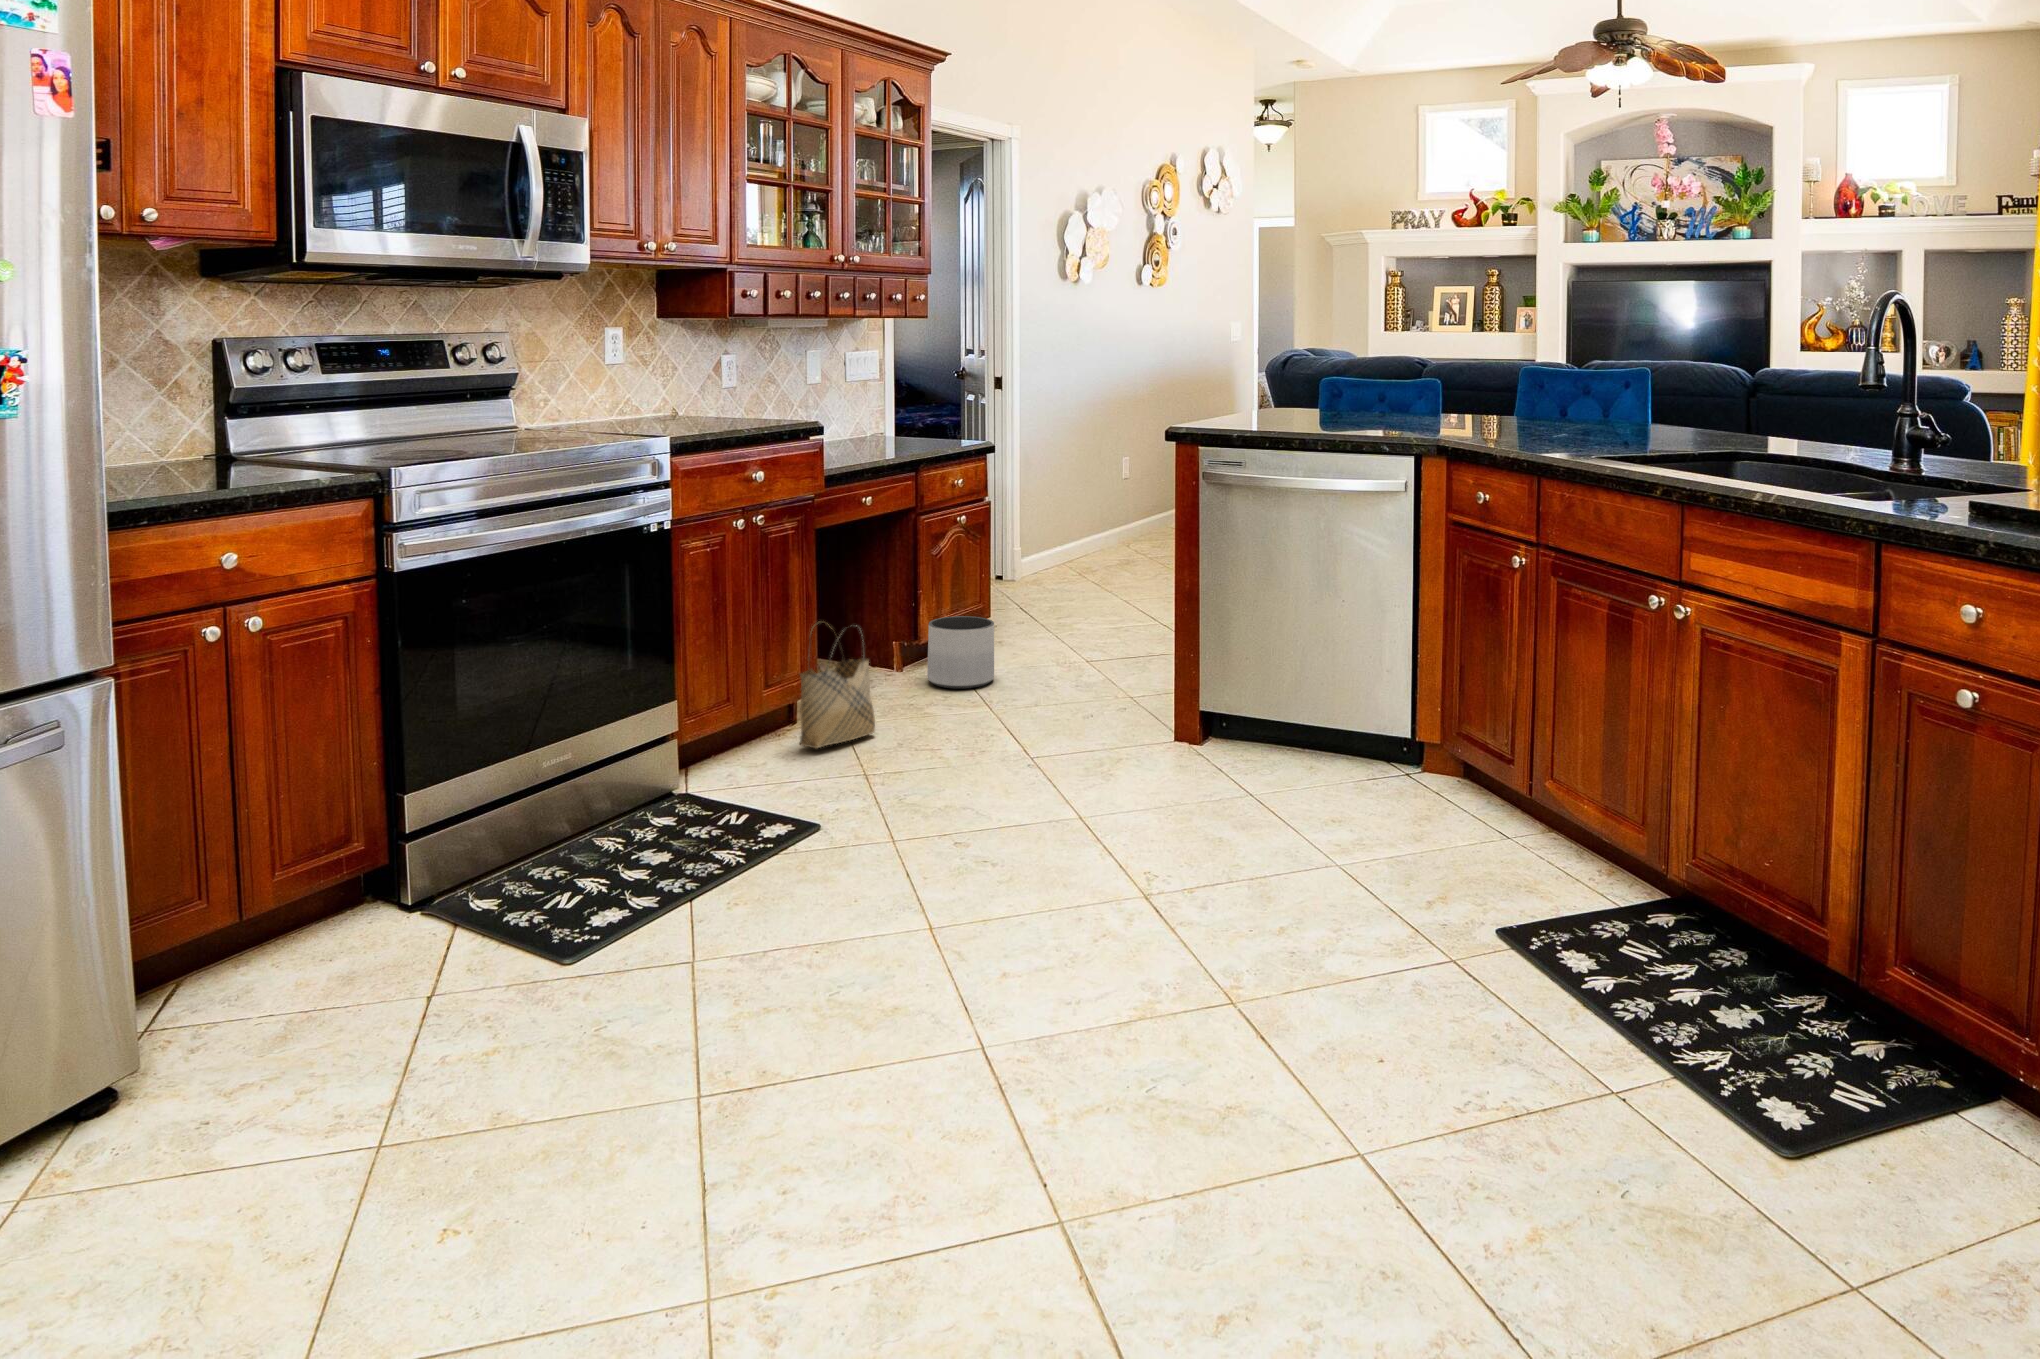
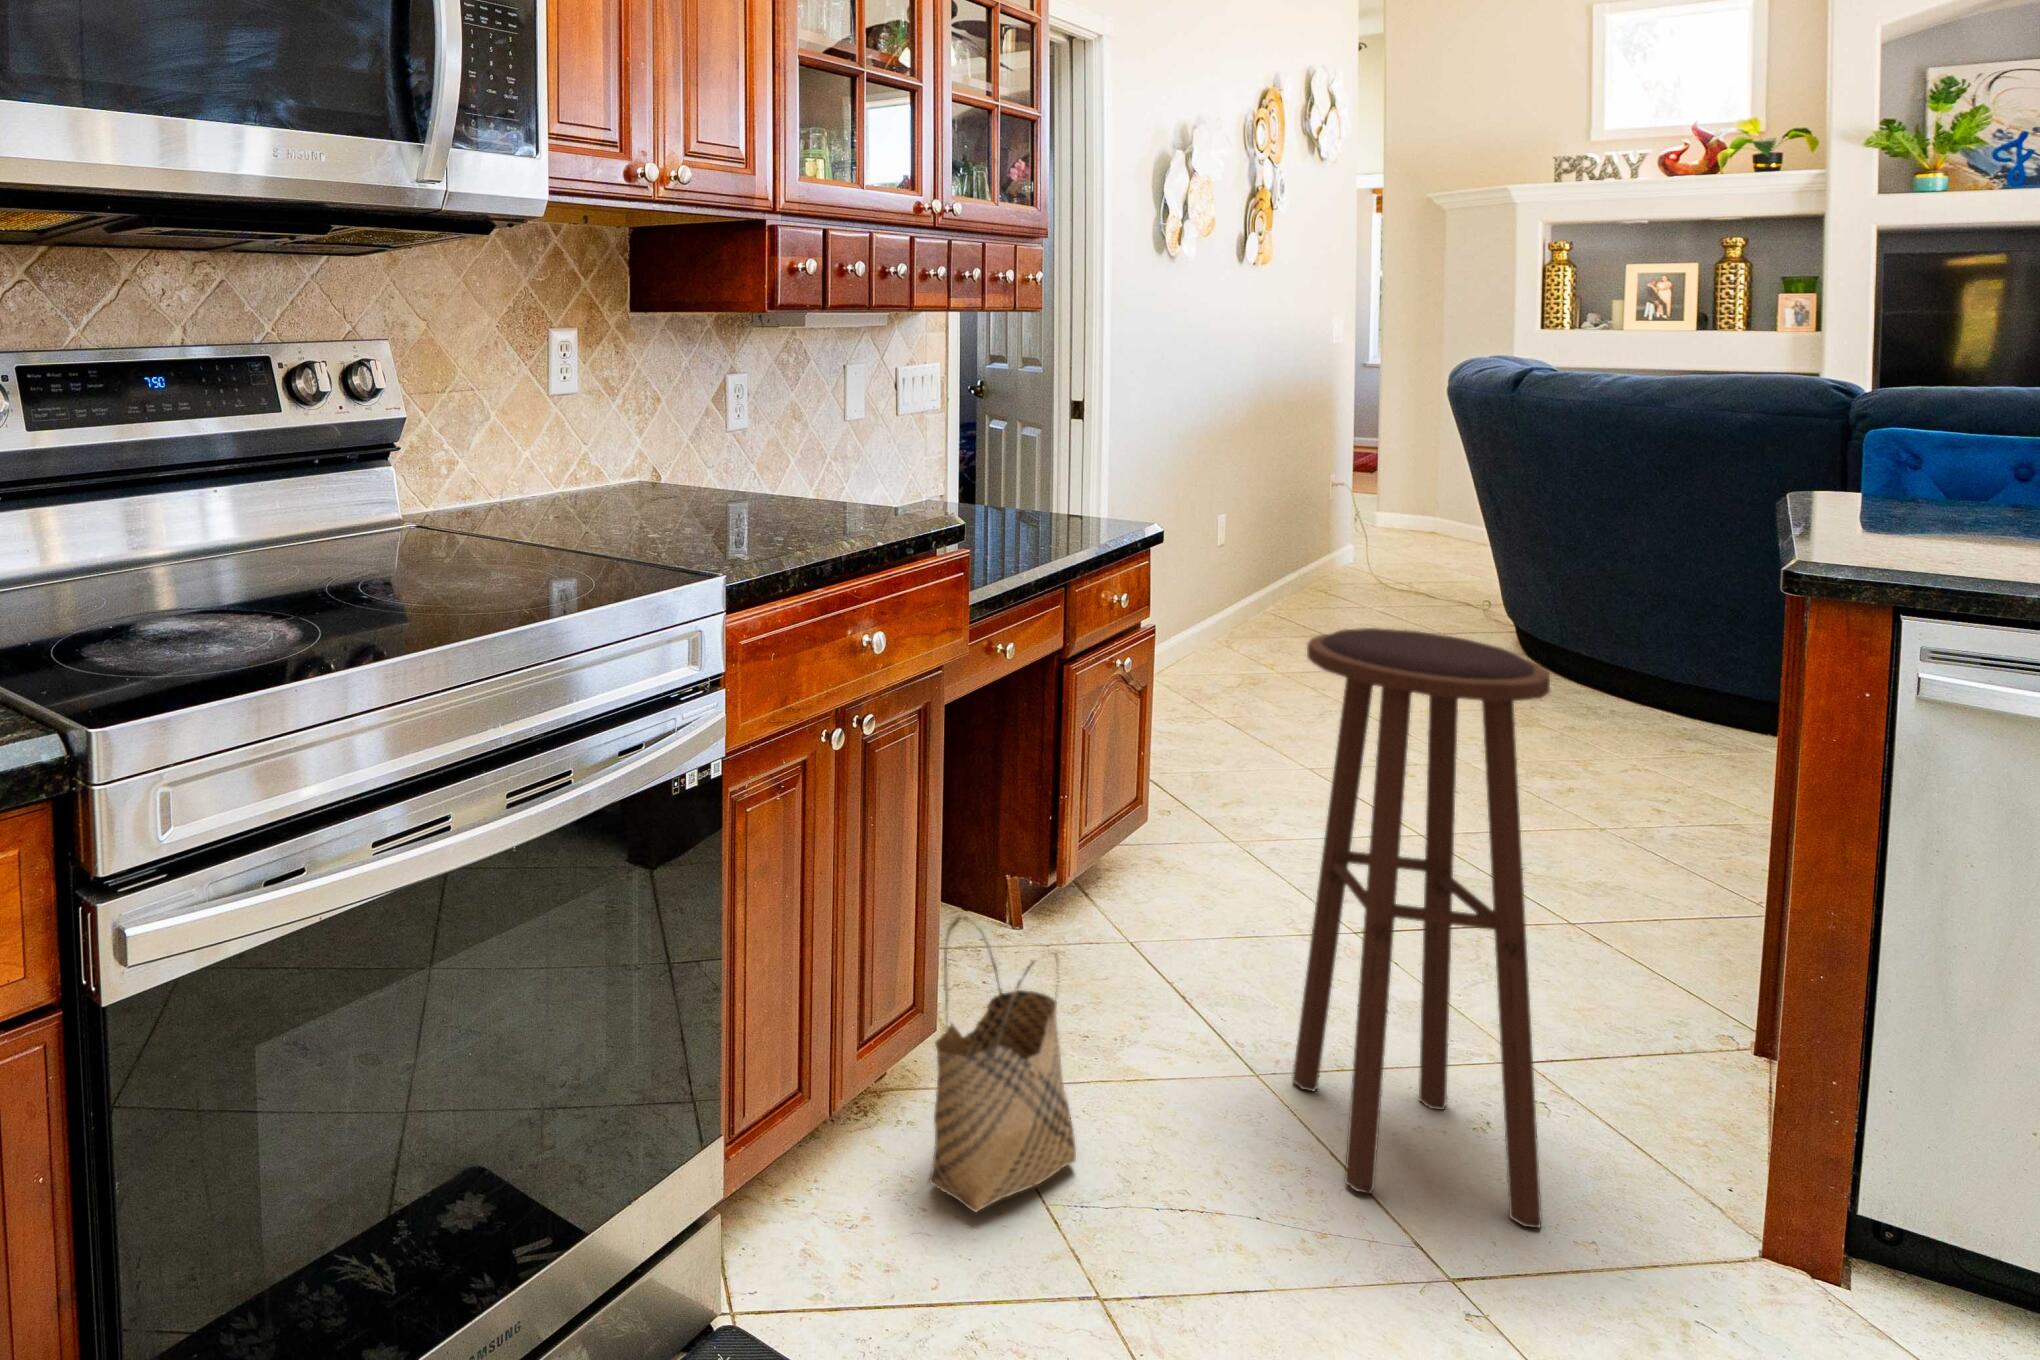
stool: none [991,472,1084,729] -> present [1292,628,1550,1228]
planter: present [927,616,994,689] -> none [1090,851,1229,1011]

